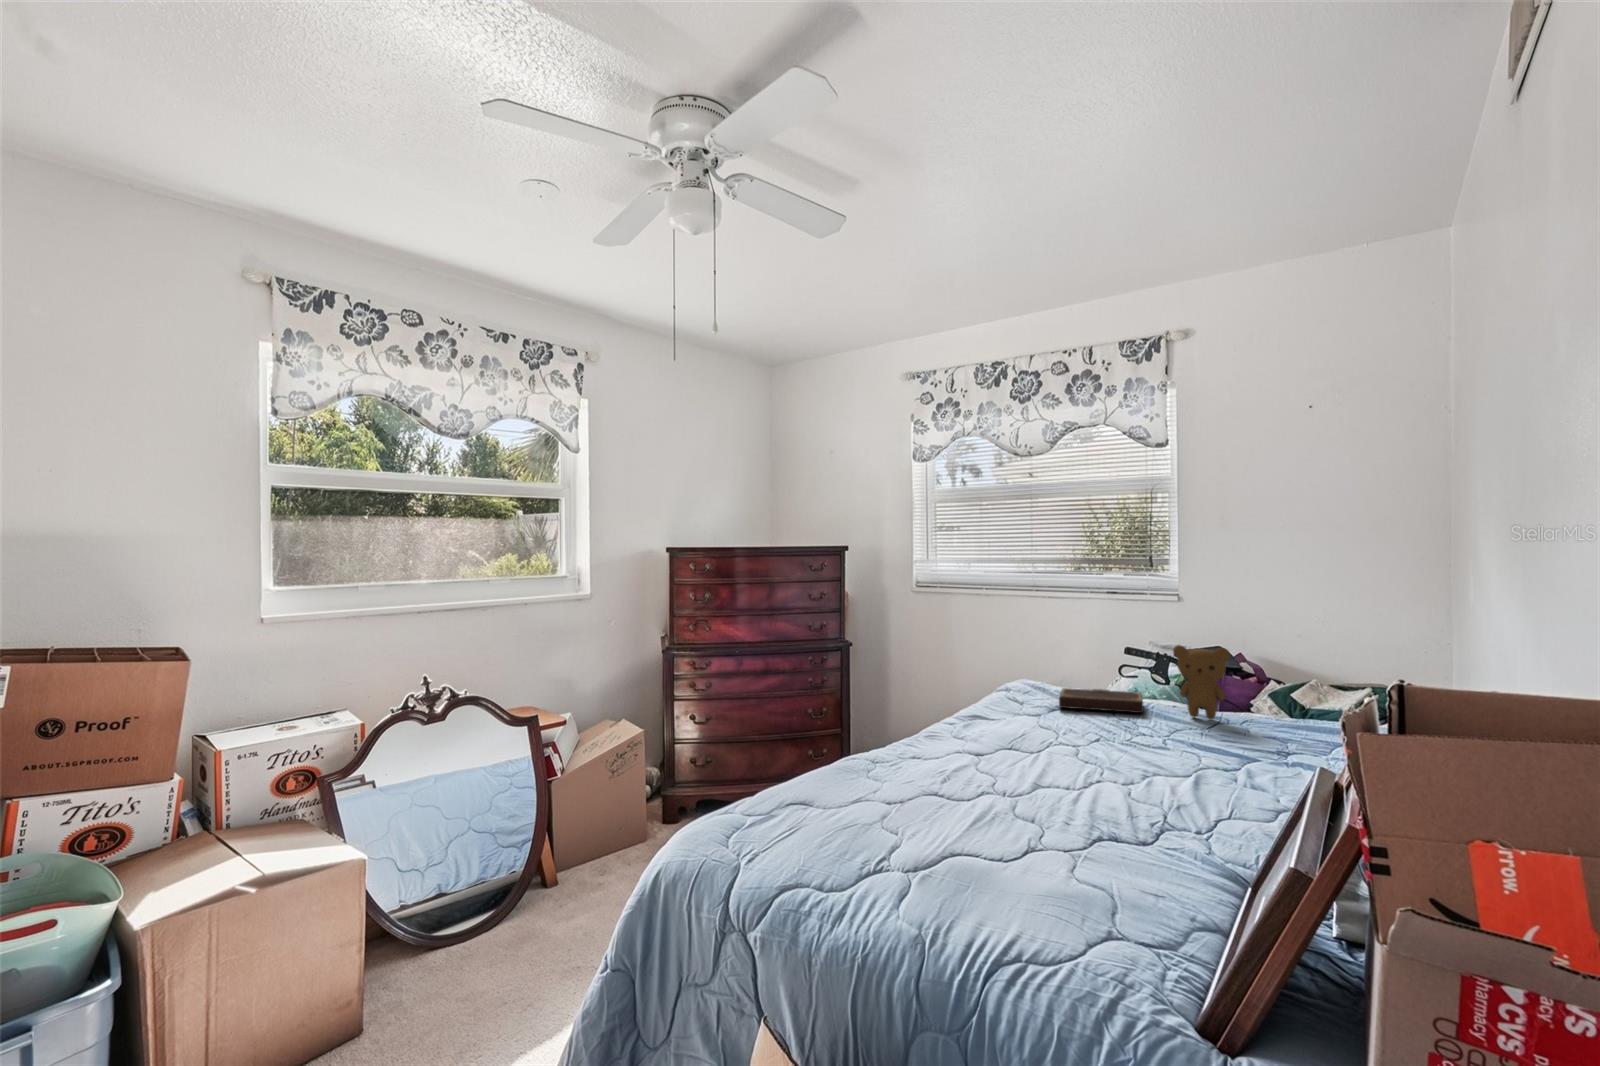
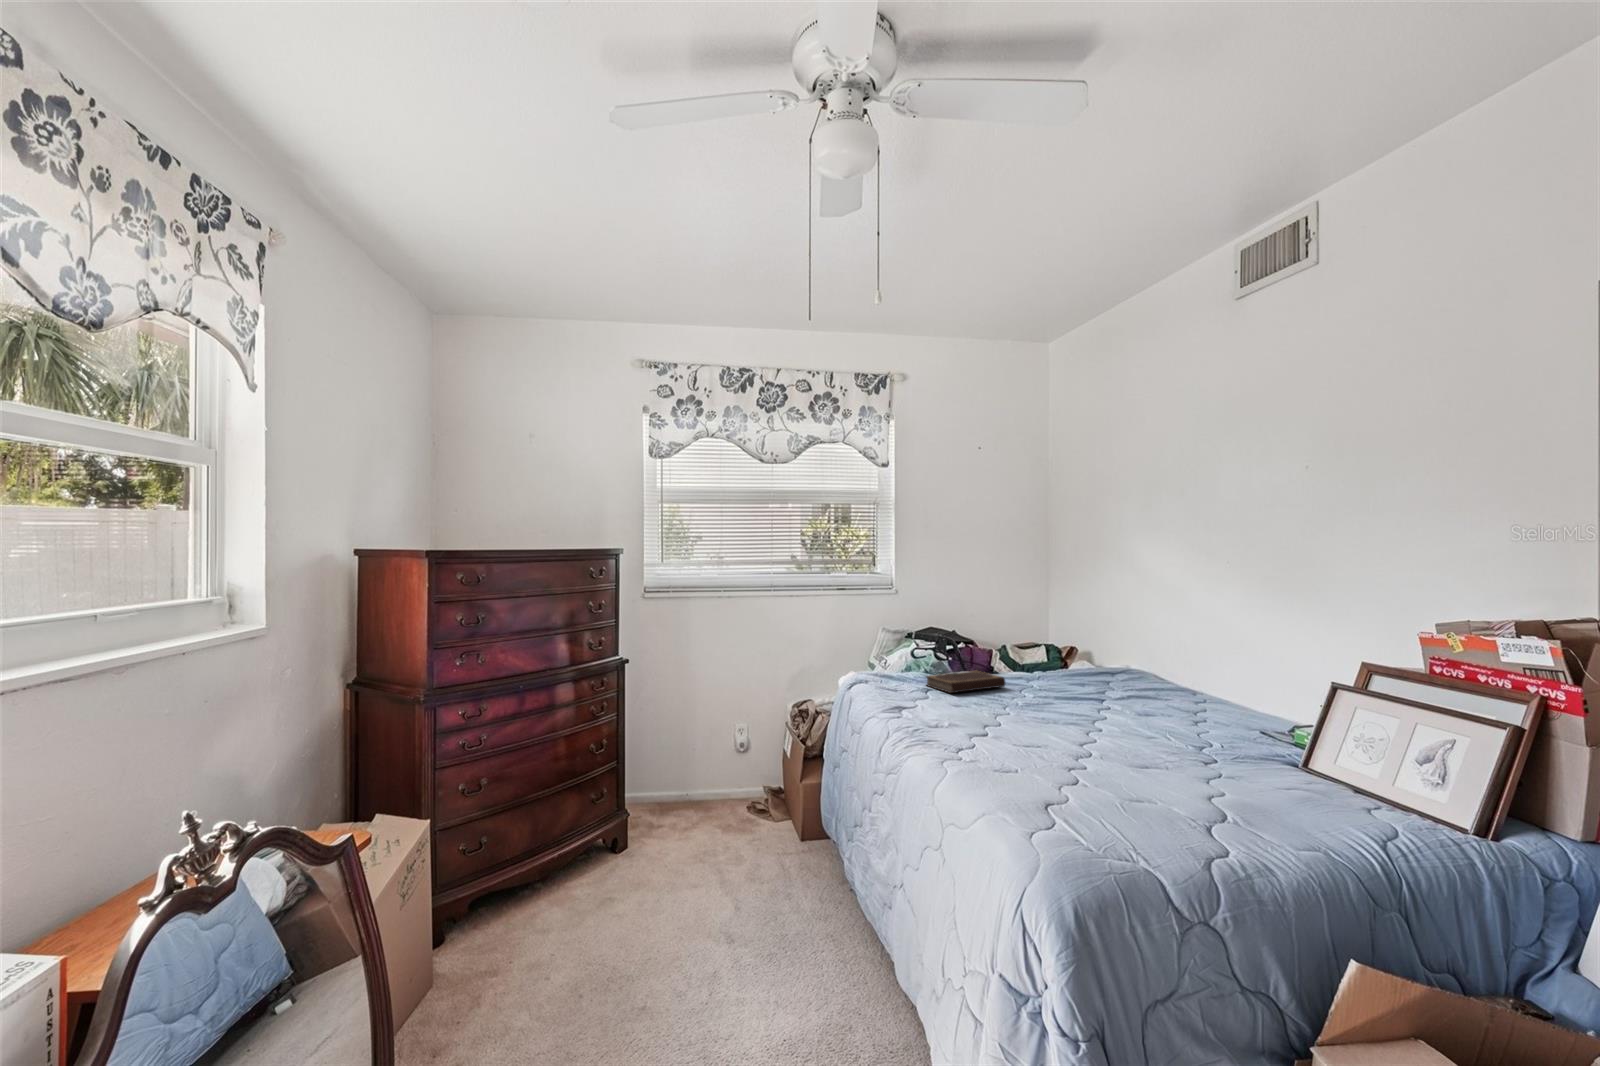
teddy bear: present [1173,645,1230,719] -> none [1016,628,1052,684]

